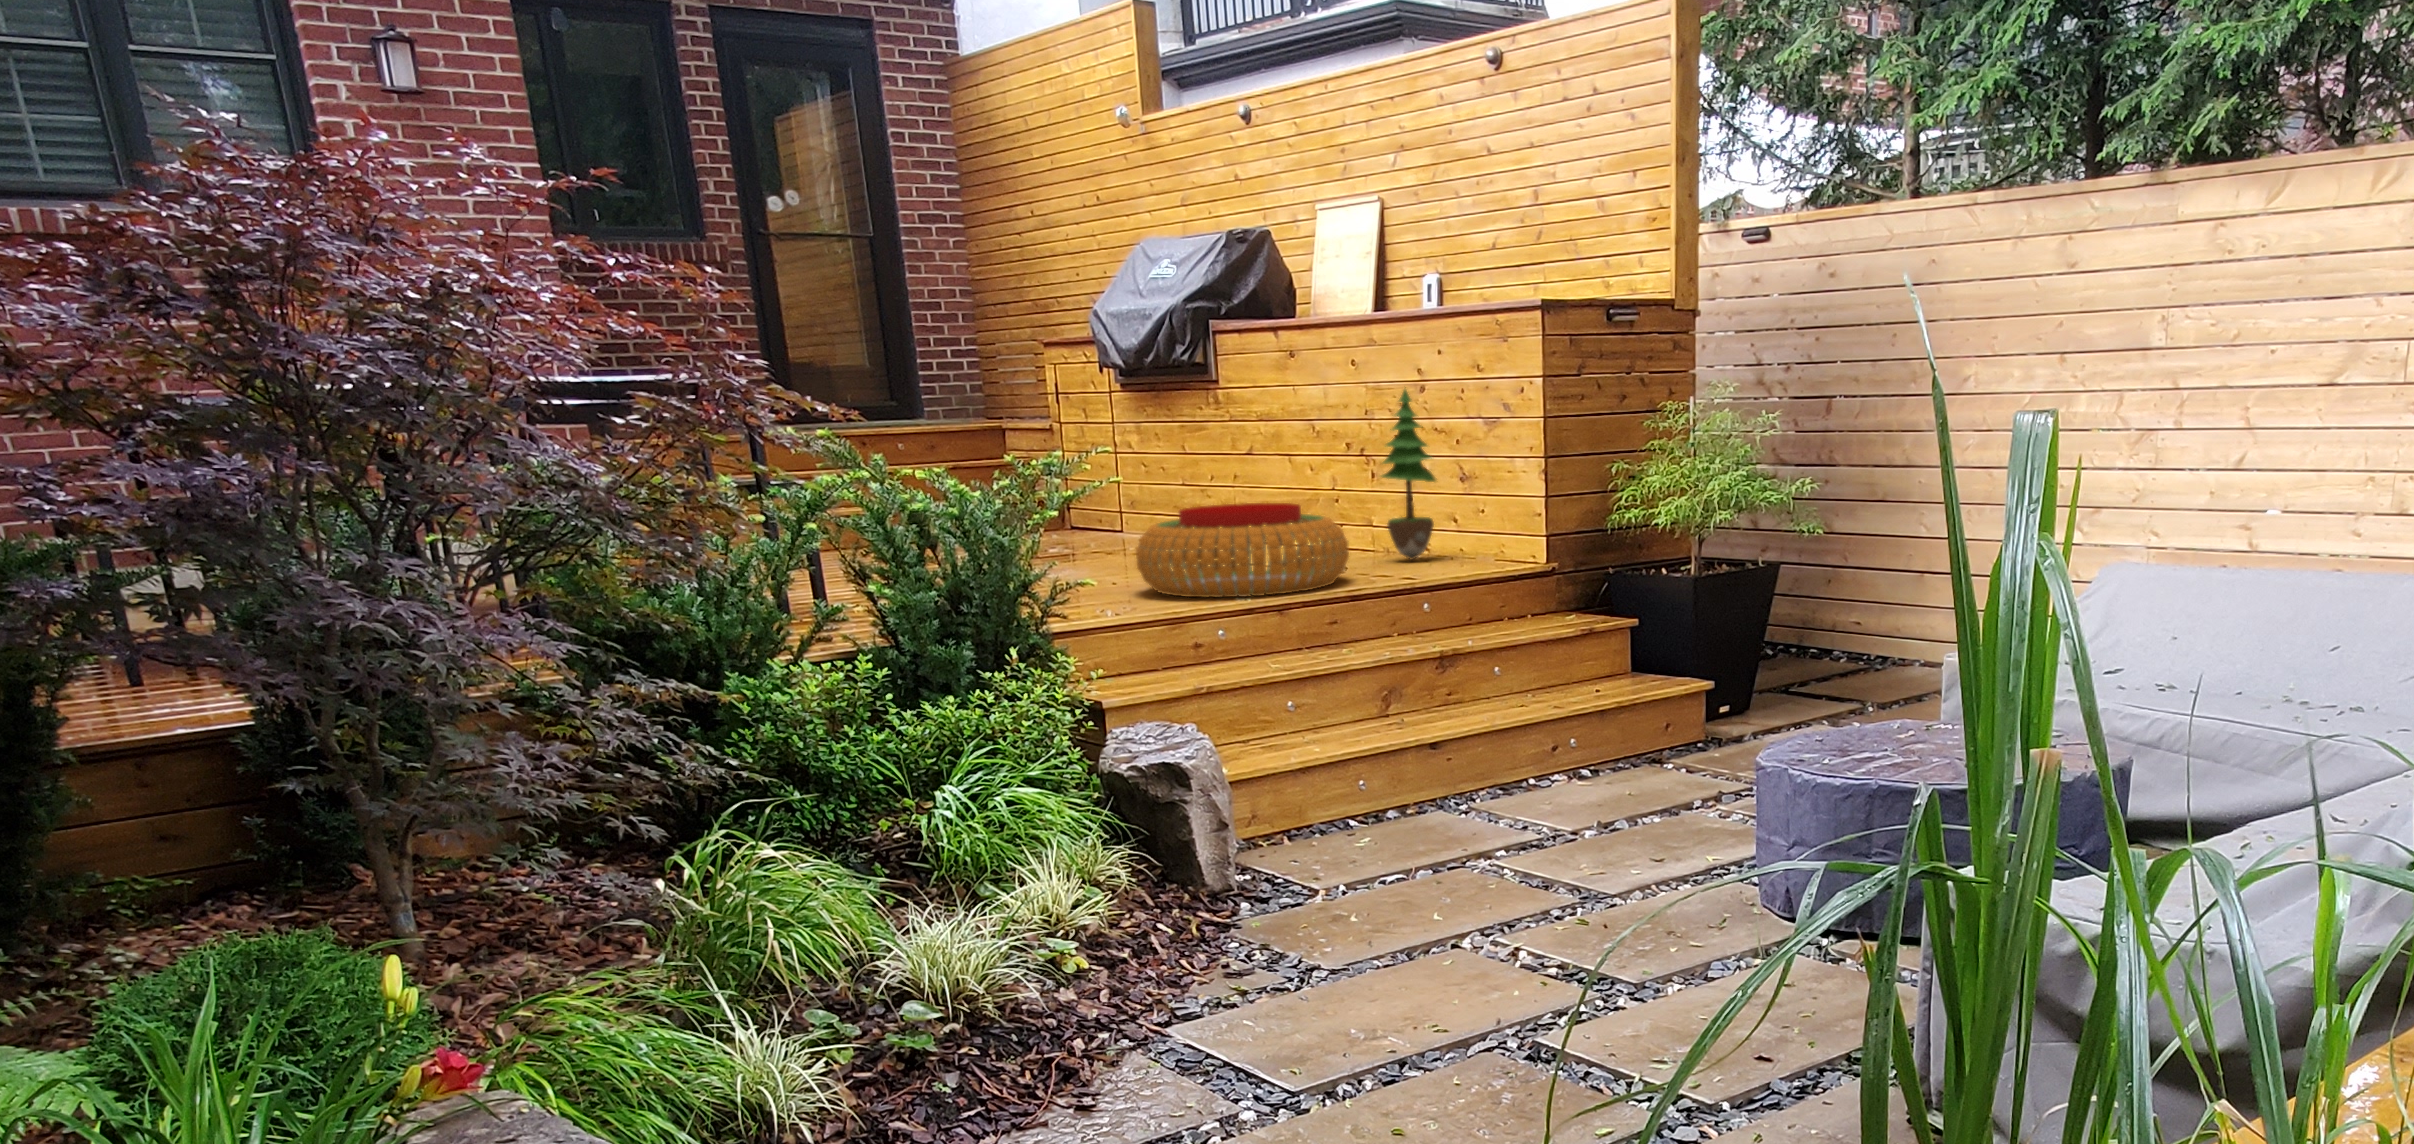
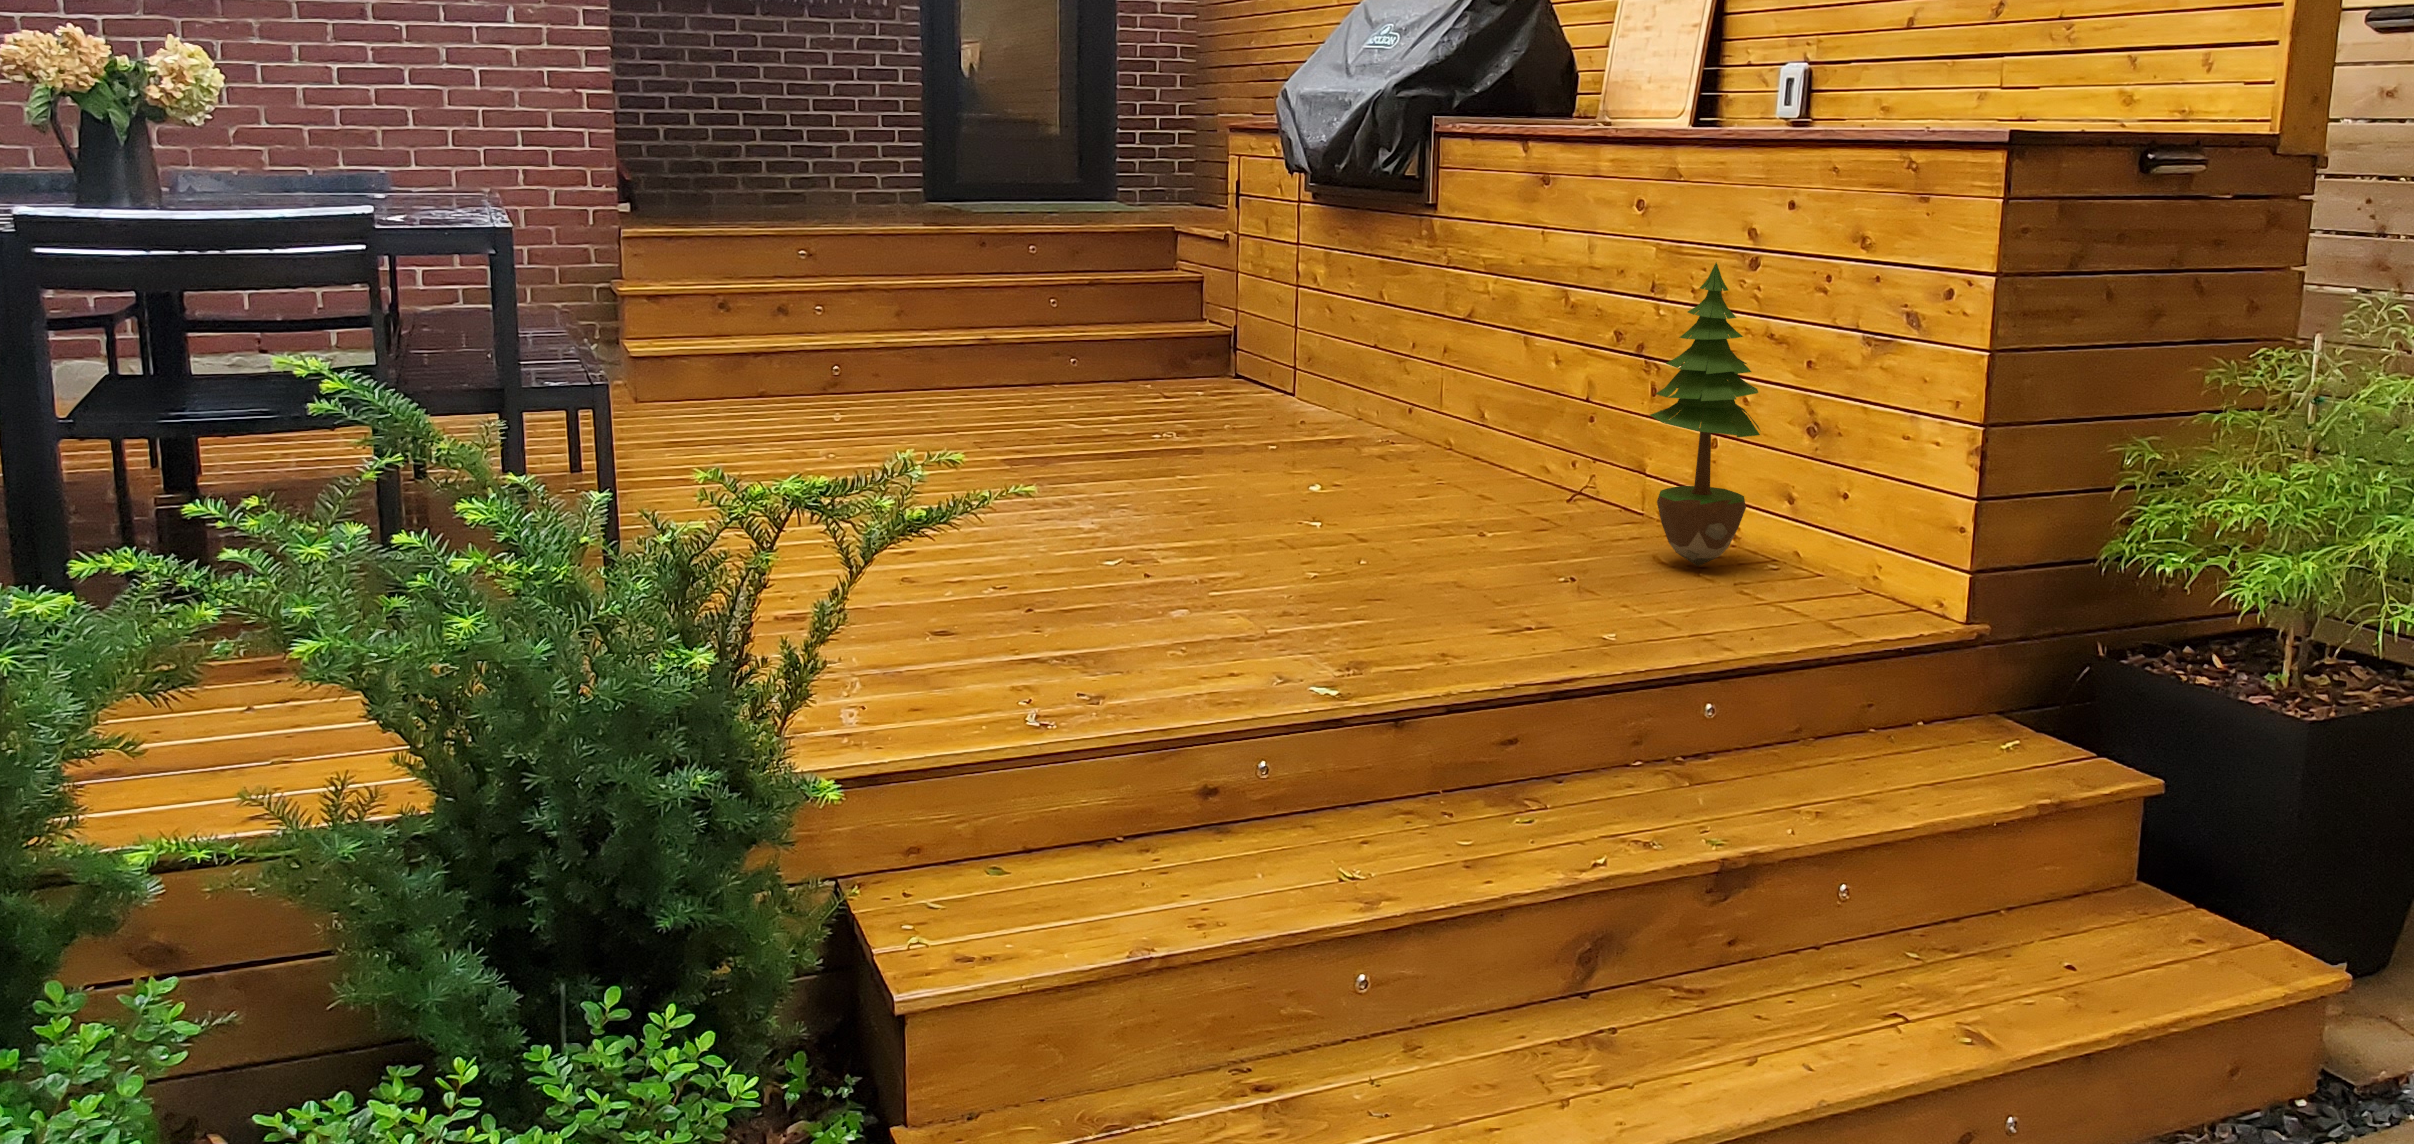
pouf: present [1136,503,1349,597] -> none [1158,458,1564,670]

